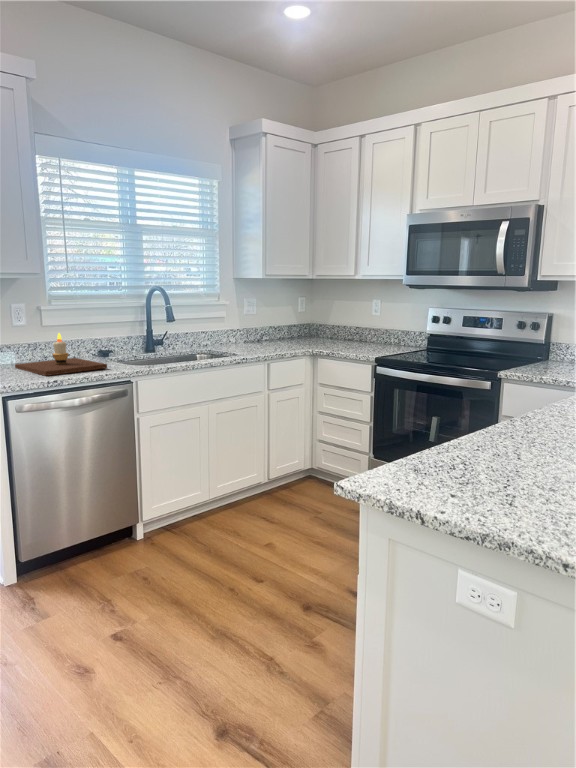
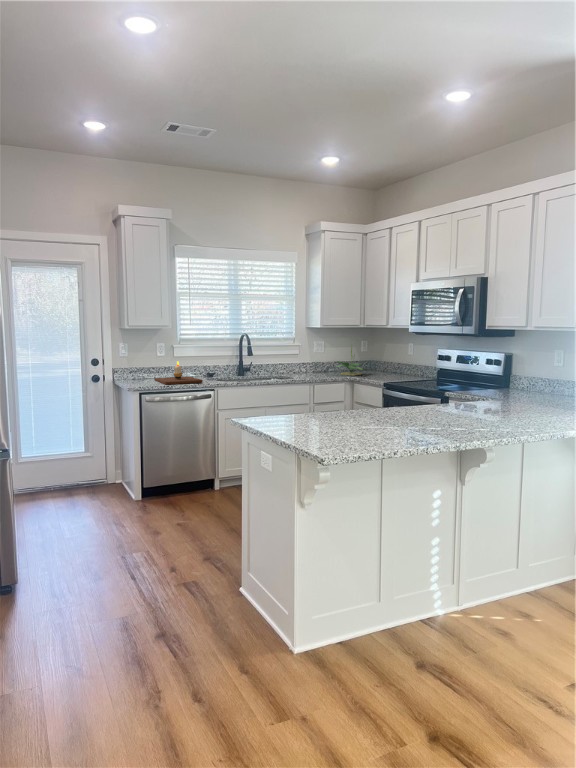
potted plant: none [280,302,321,346] -> present [337,349,366,376]

